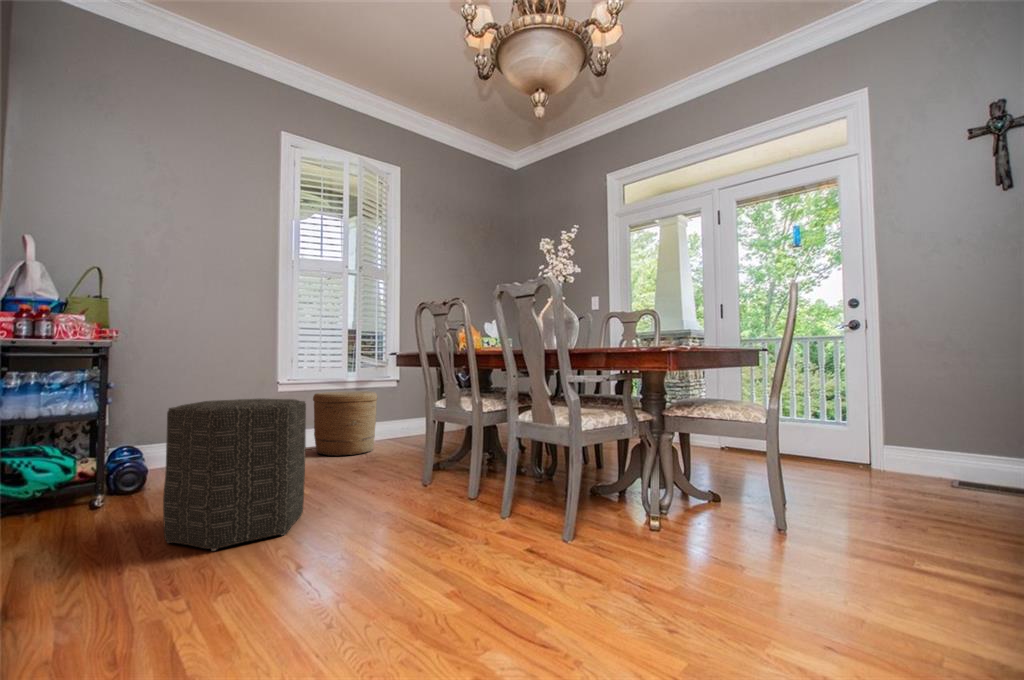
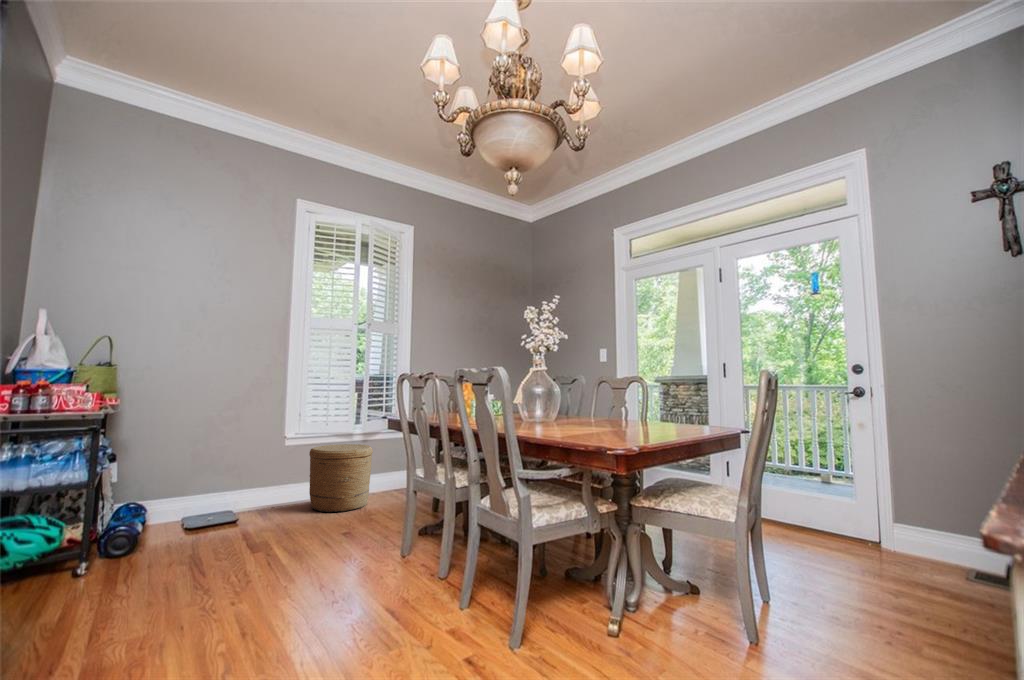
ottoman: present [163,399,306,551] -> none [120,474,273,642]

